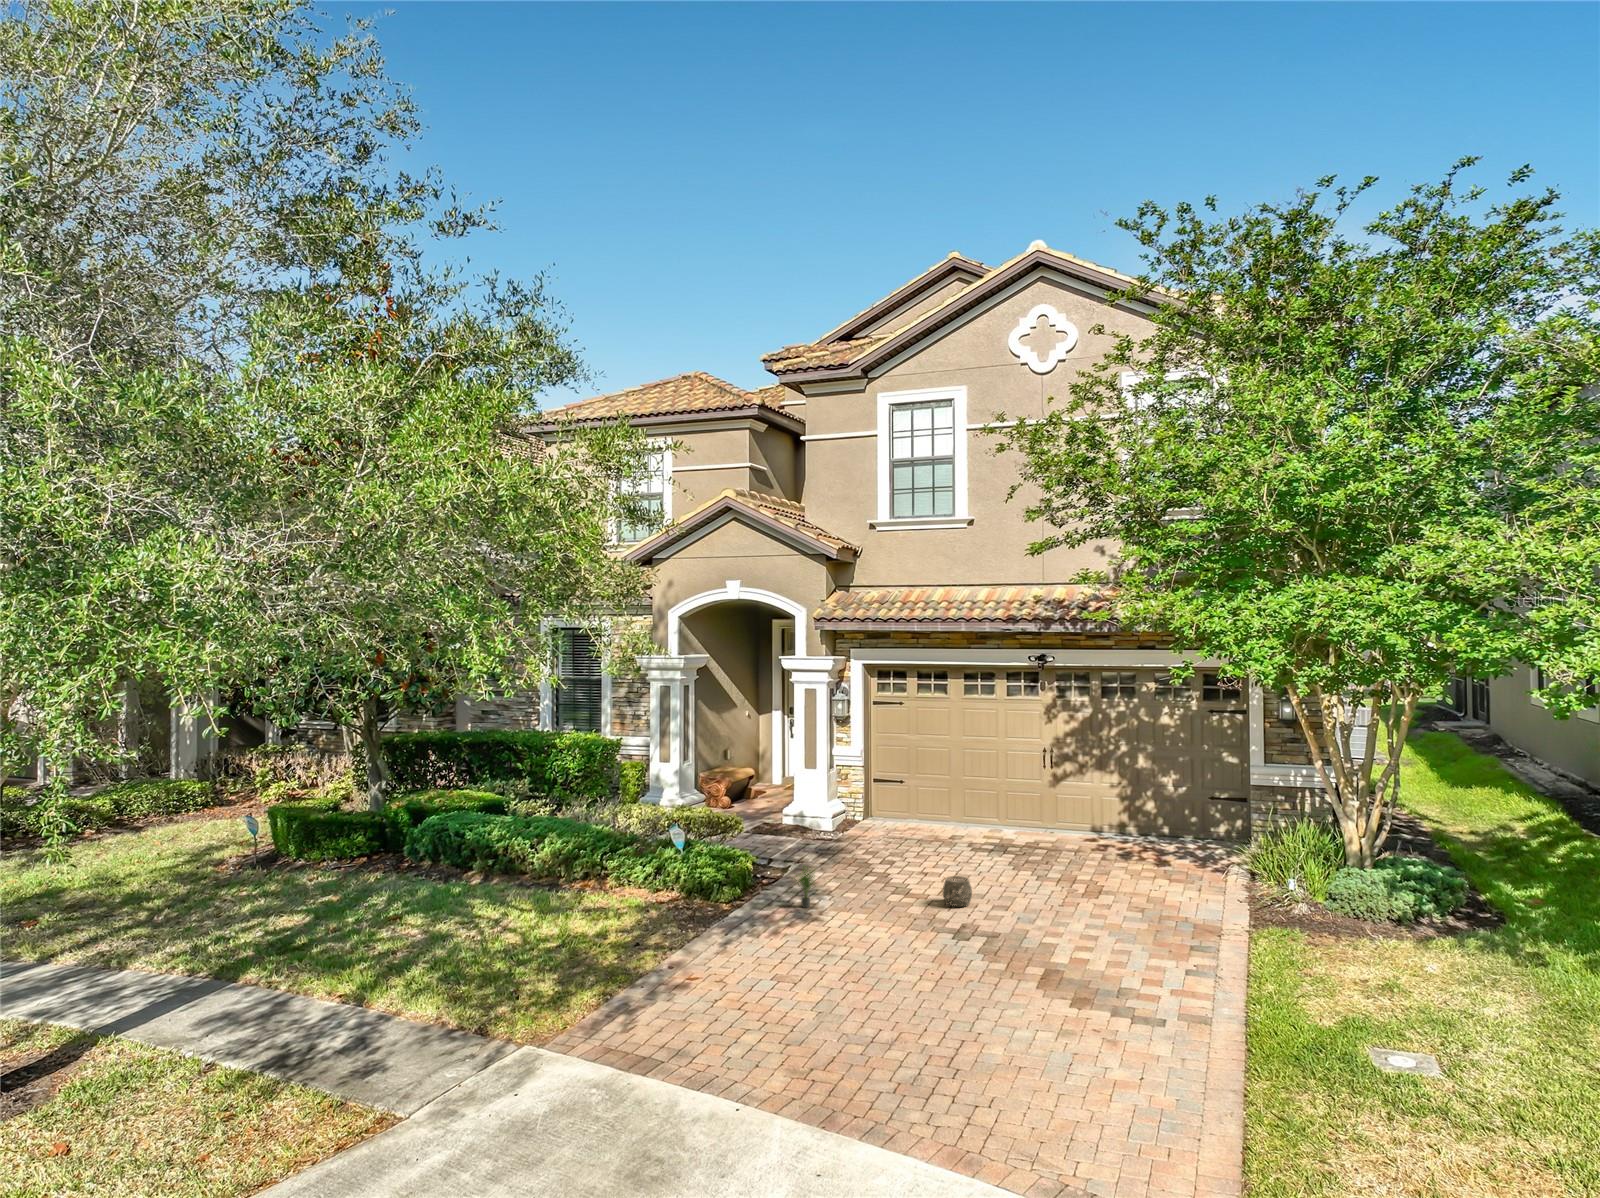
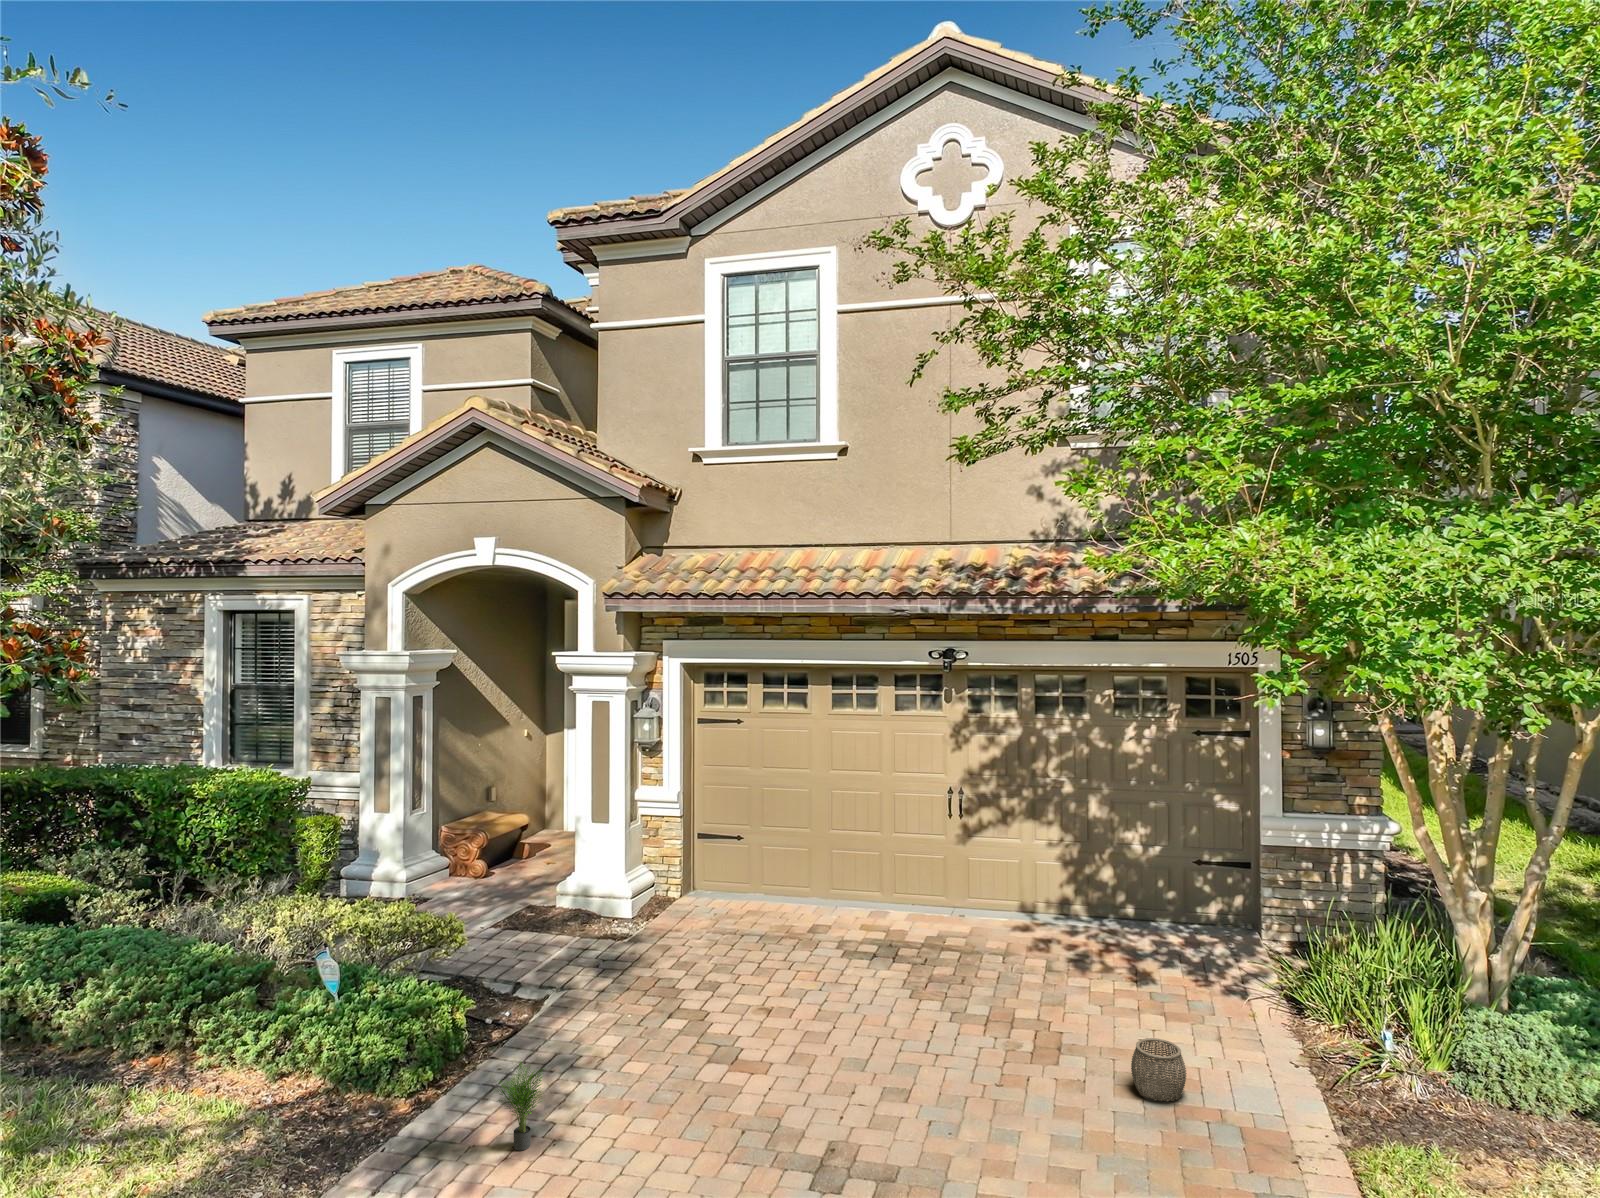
woven basket: present [943,876,972,907] -> present [1131,1038,1187,1102]

